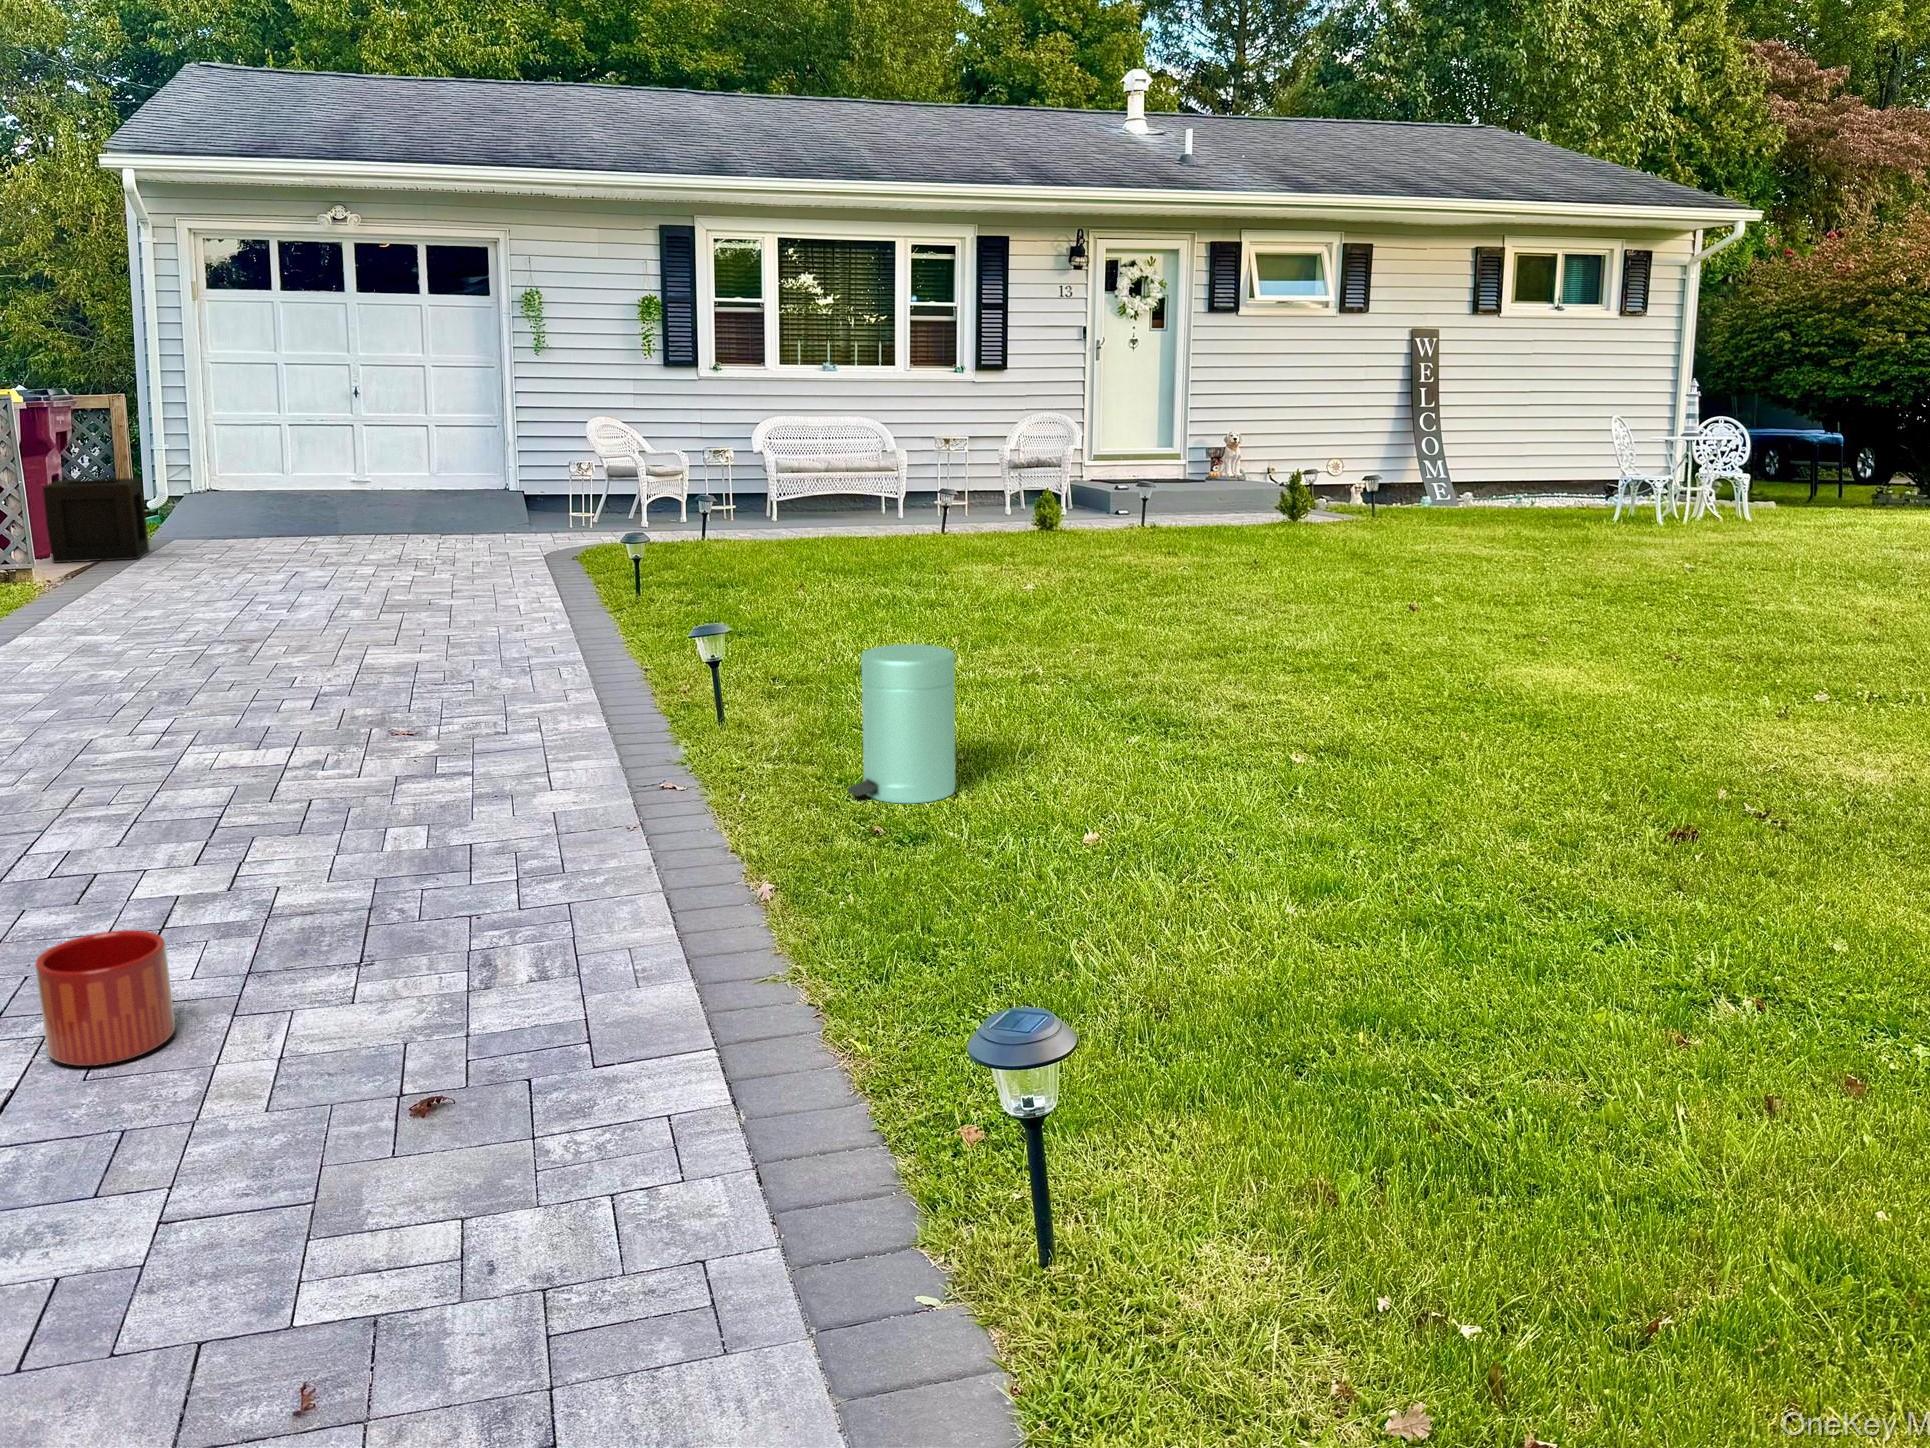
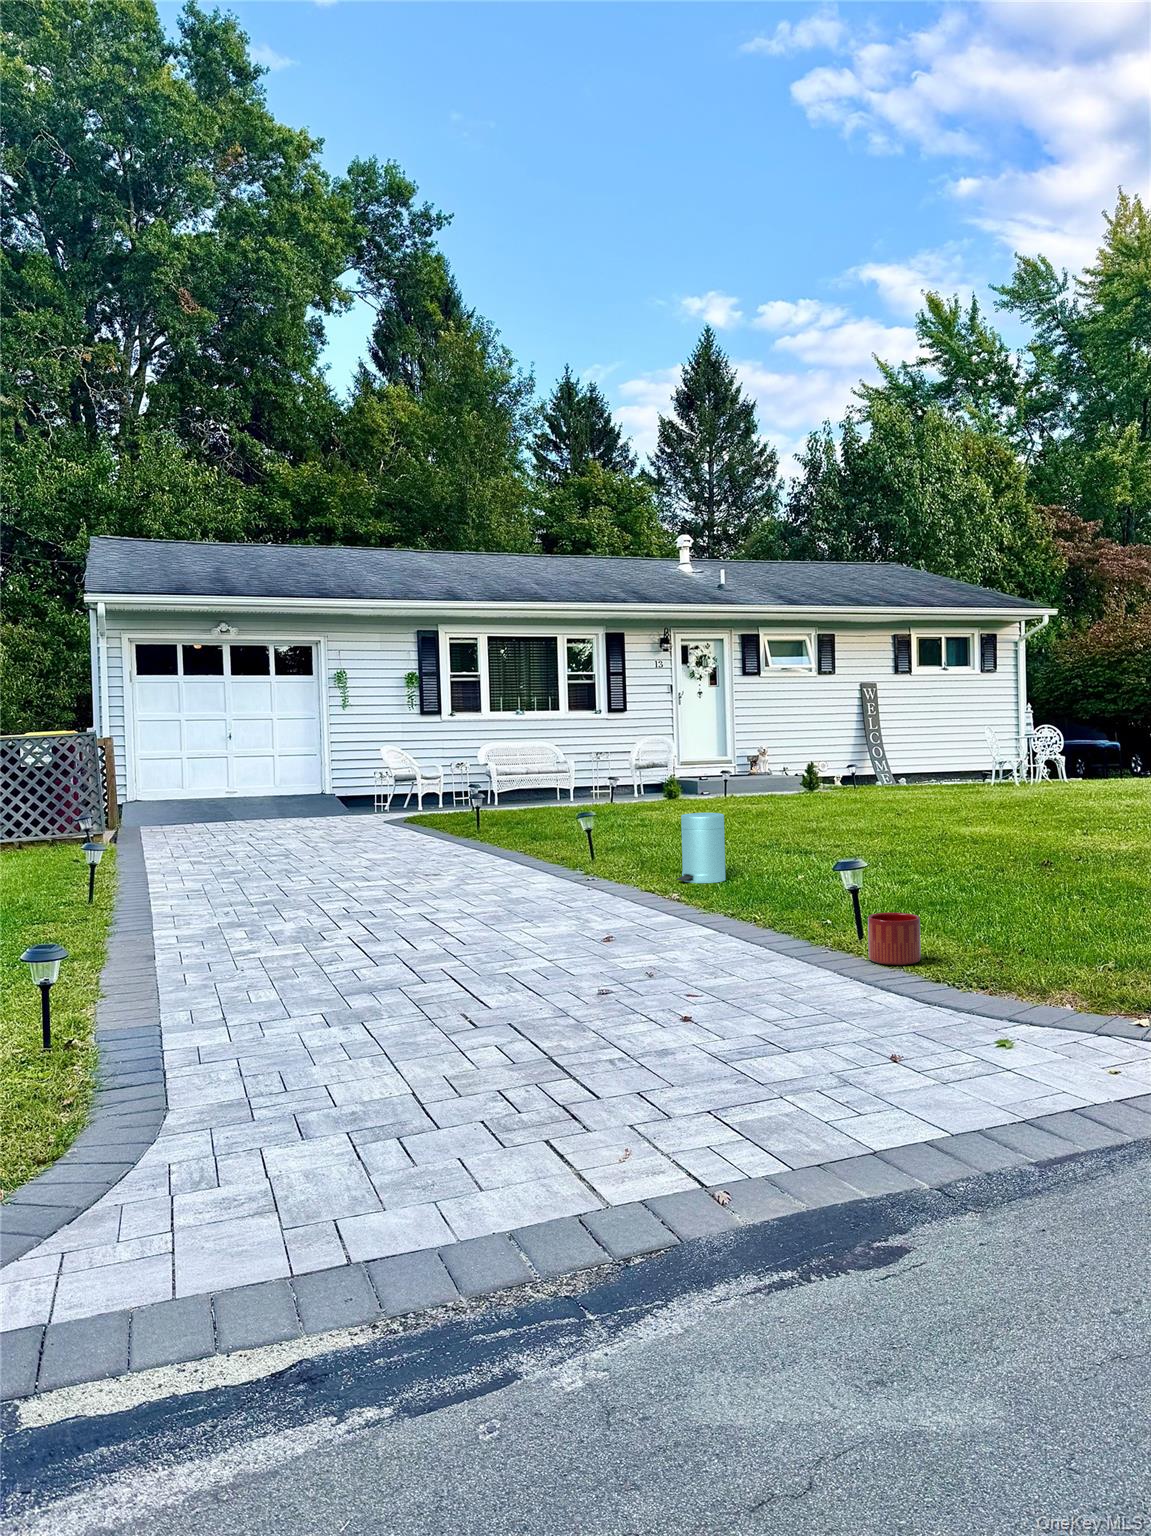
wooden crate: present [43,478,149,563] -> none [89,783,141,833]
planter: present [35,930,176,1066] -> present [868,913,921,965]

